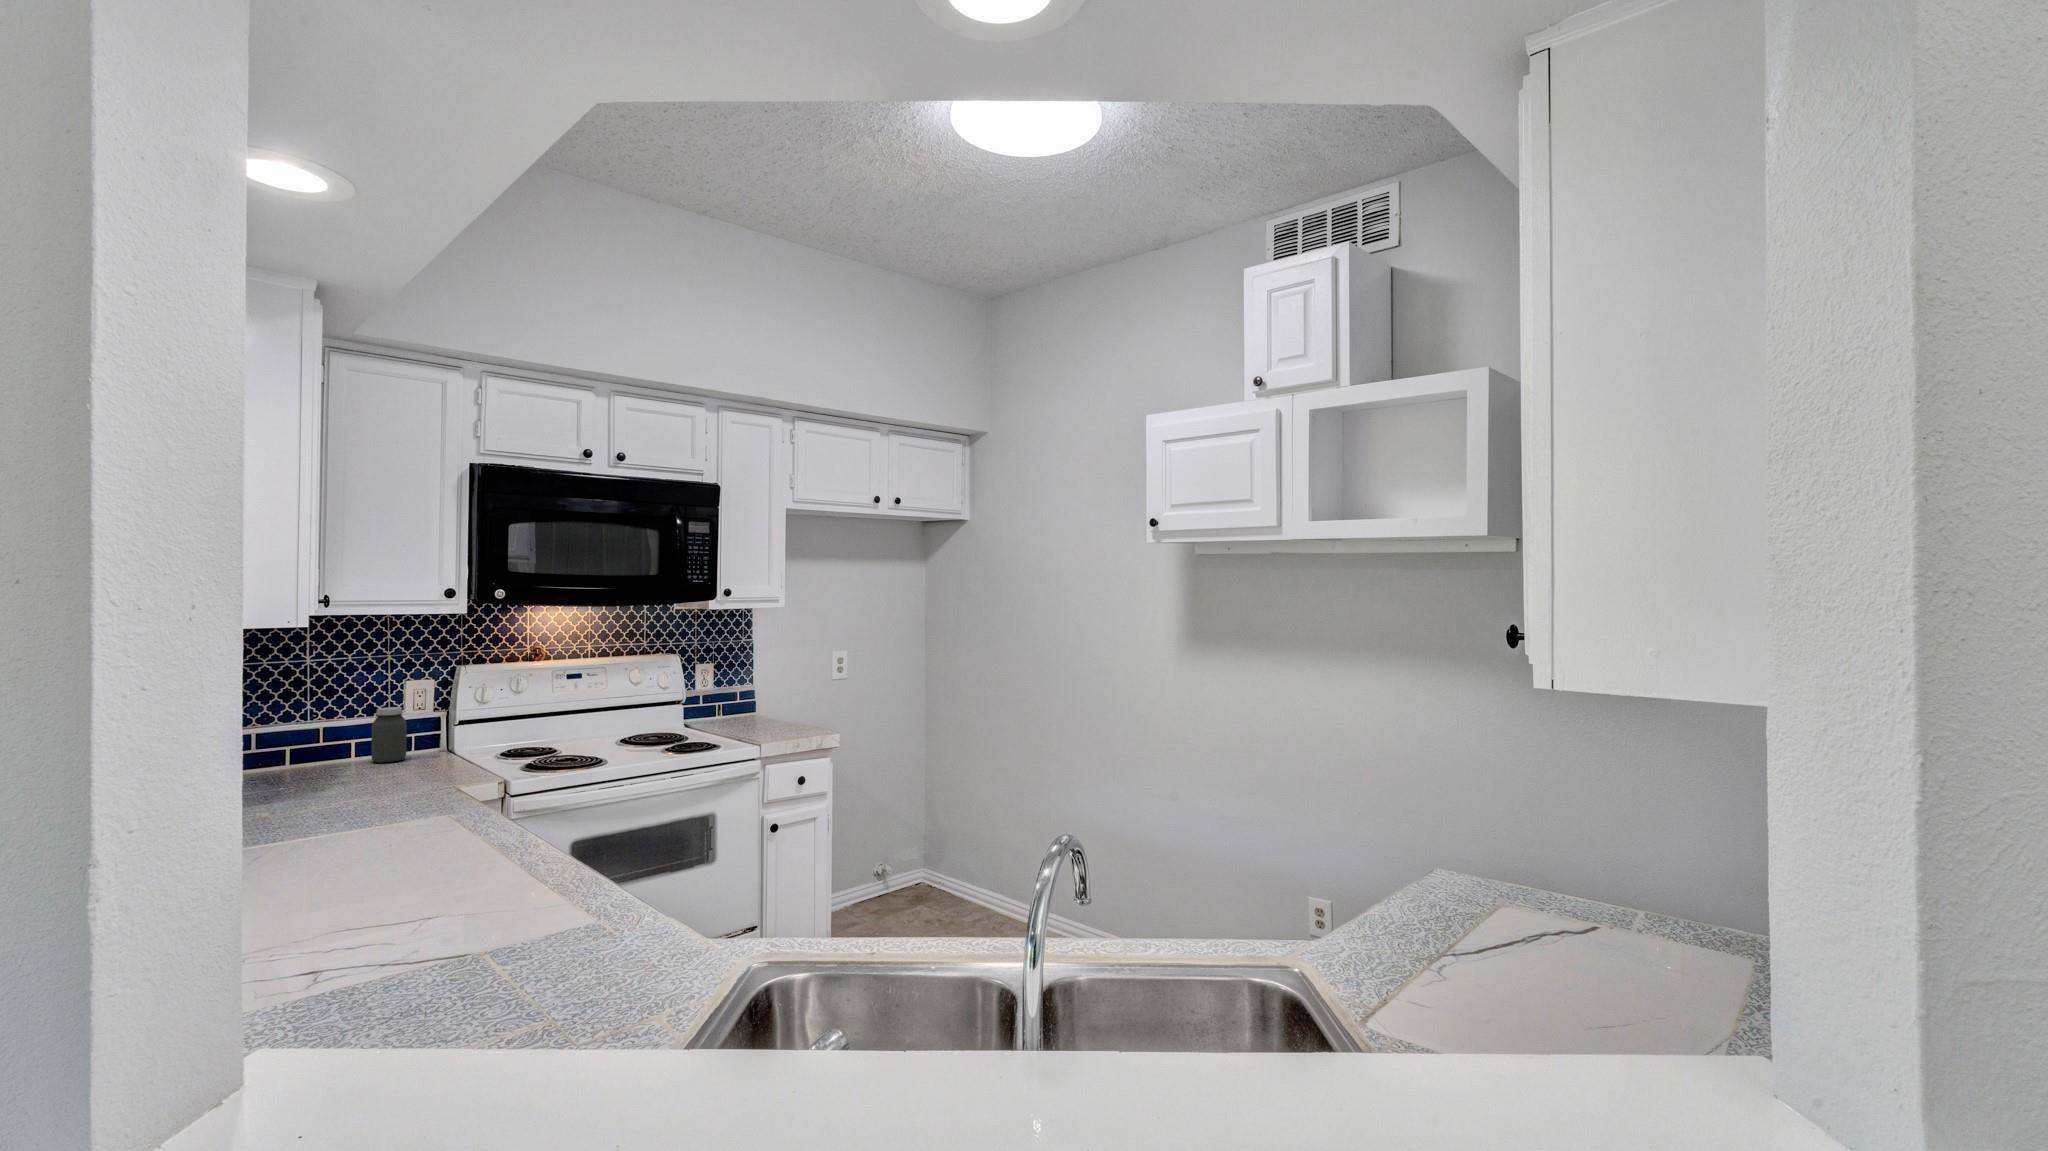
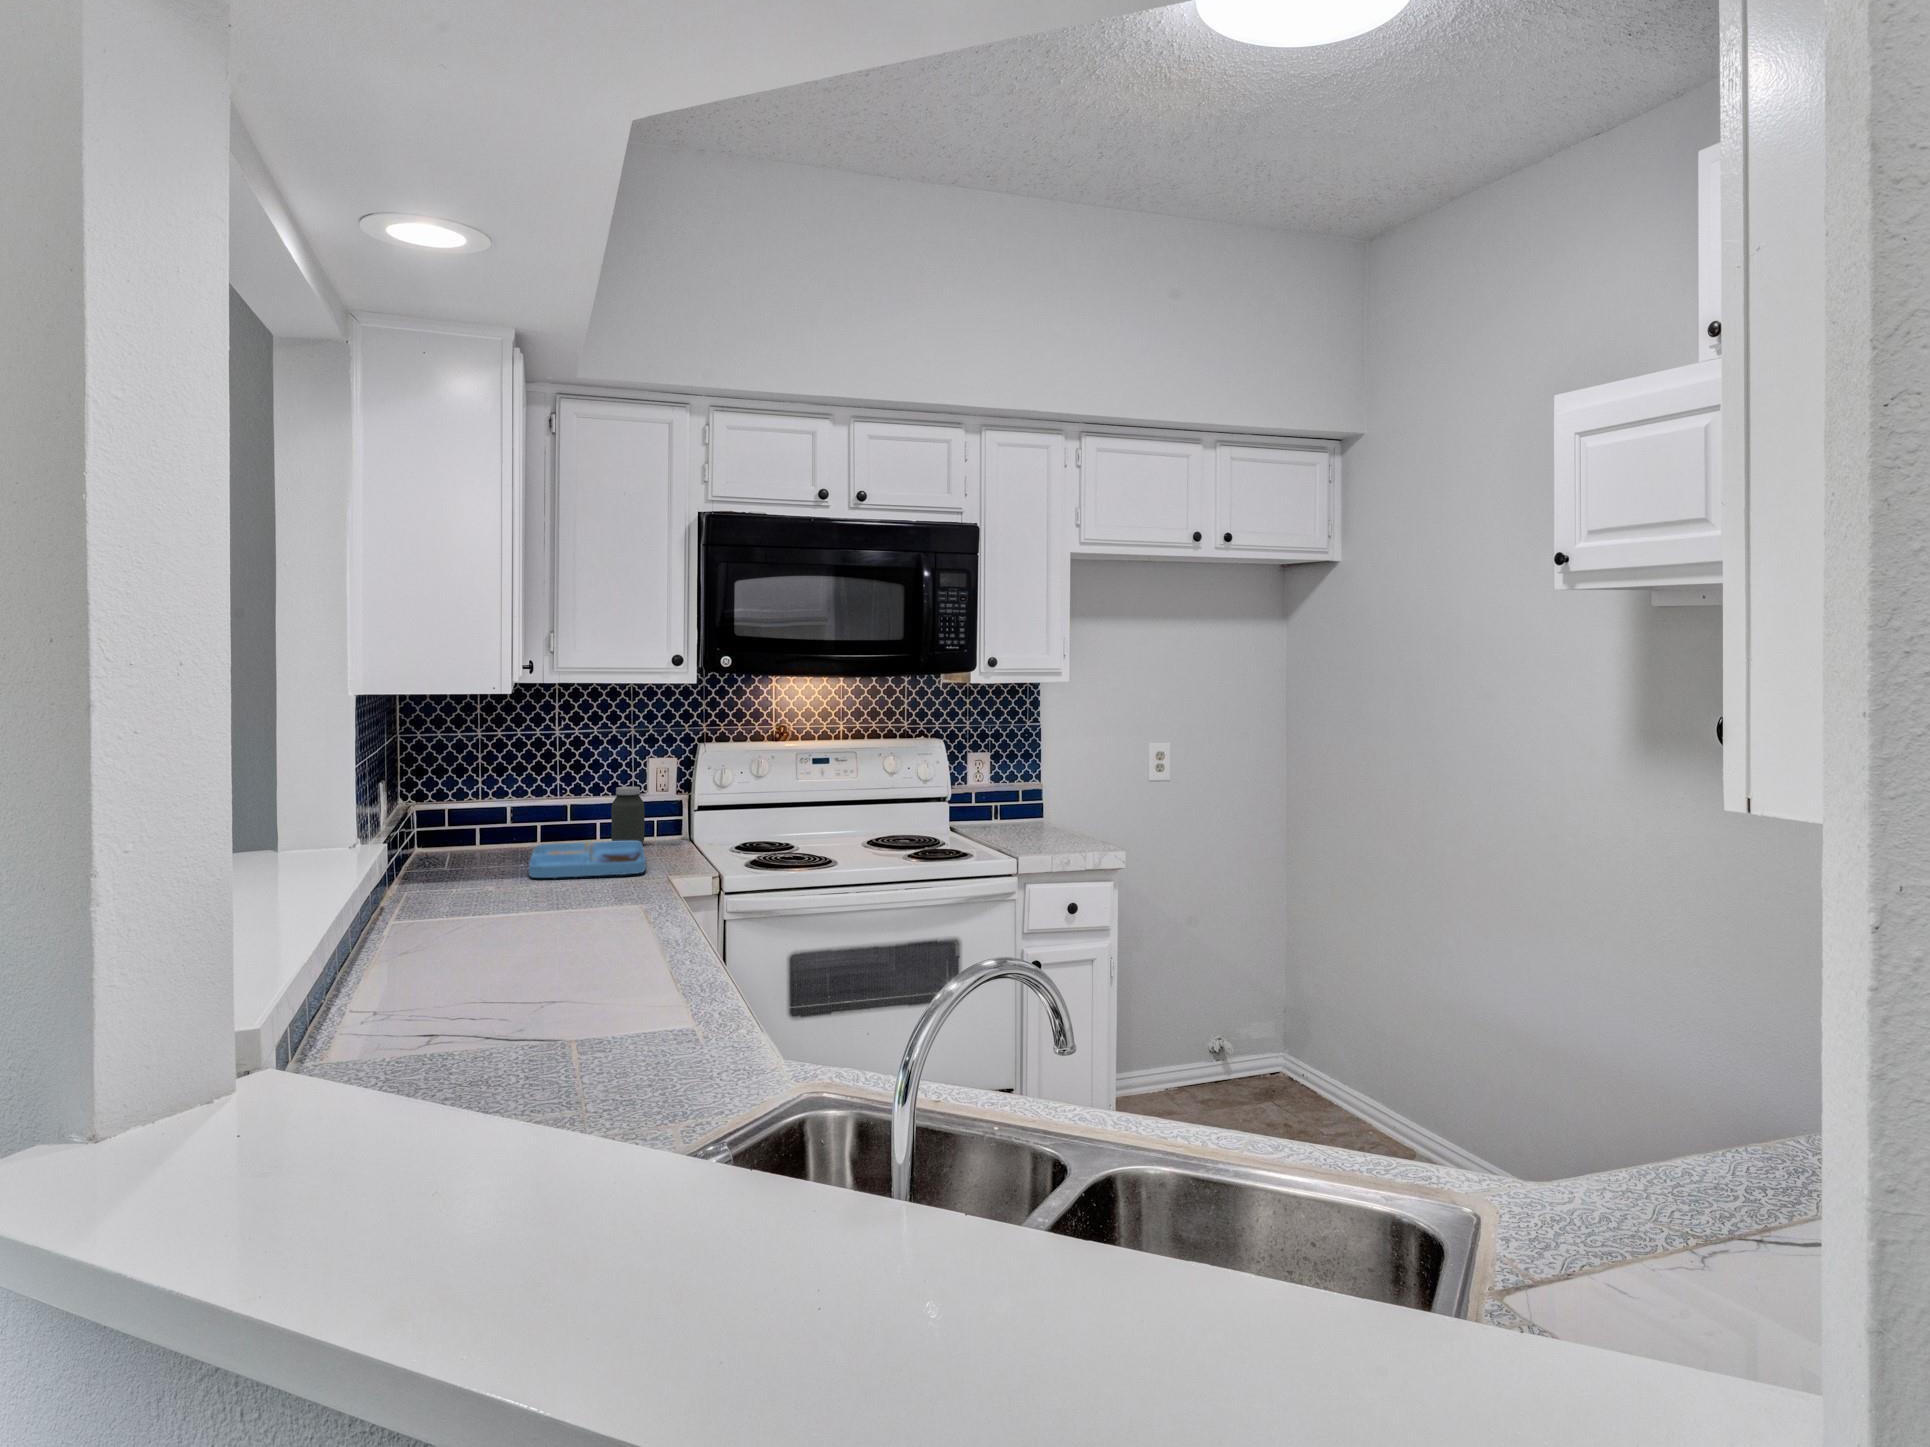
tray: none [294,757,429,800] -> present [529,841,646,878]

